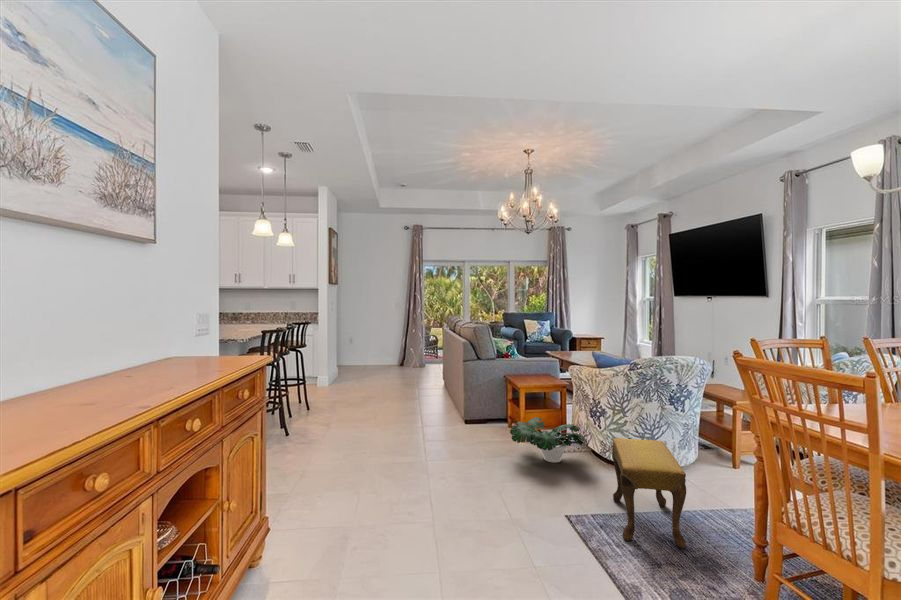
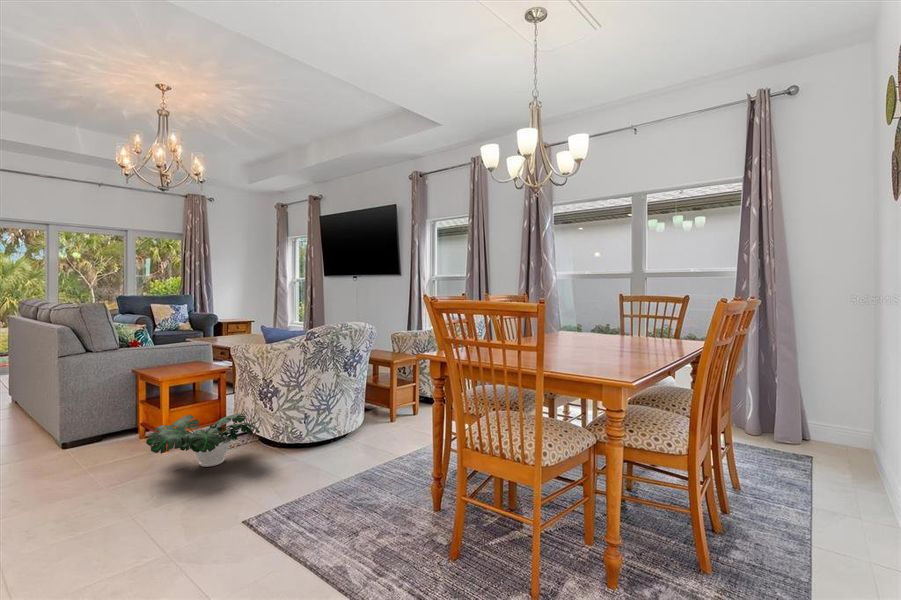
footstool: present [612,438,686,549] -> none [295,407,375,522]

